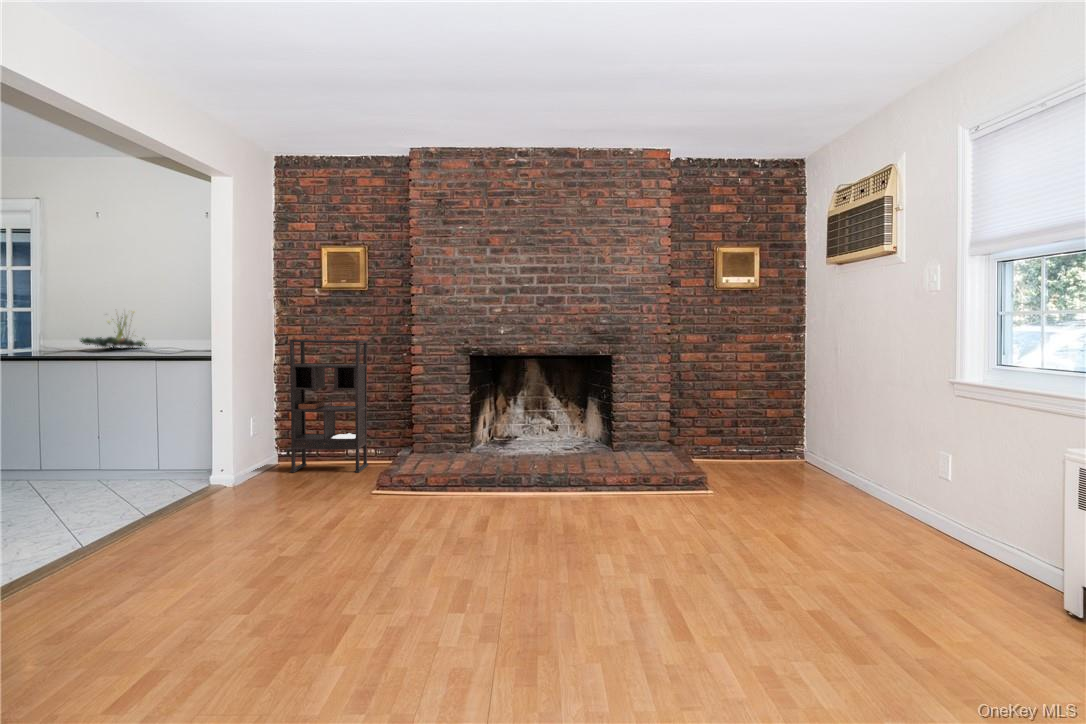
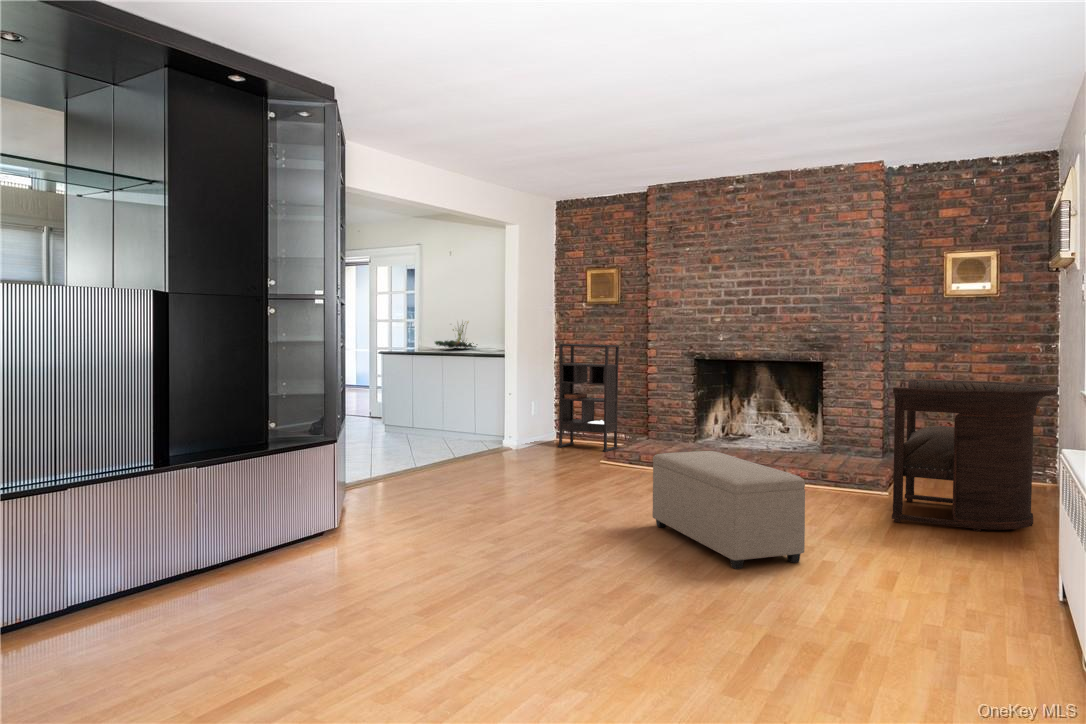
armchair: none [740,371,912,529] -> present [892,379,1057,531]
ottoman: none [565,474,820,655] -> present [653,451,805,569]

